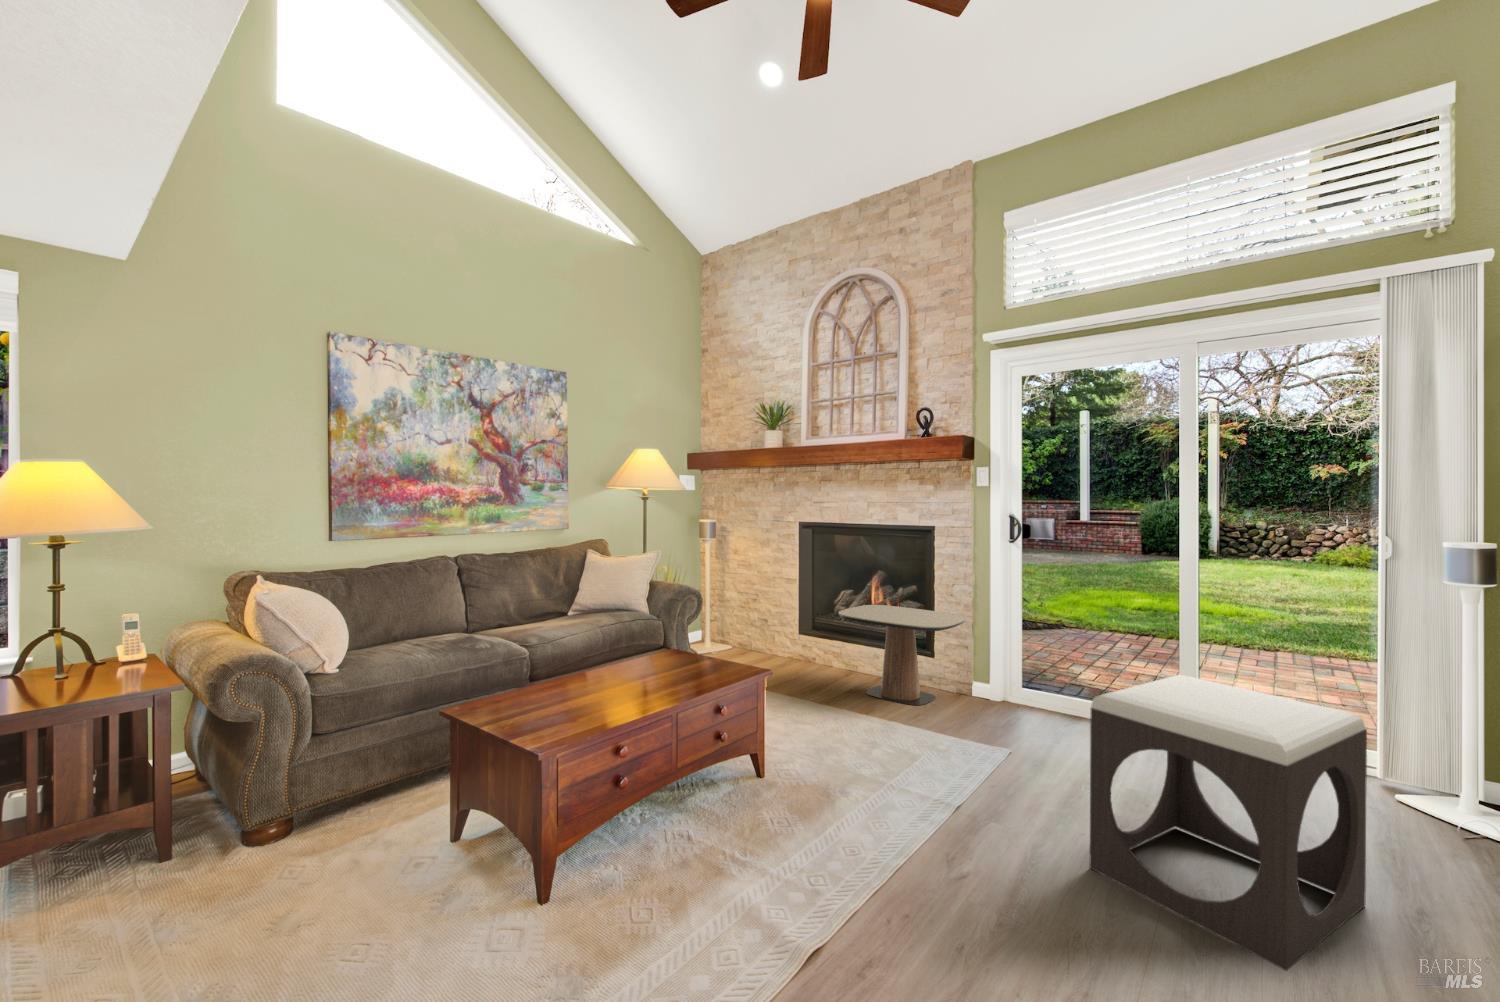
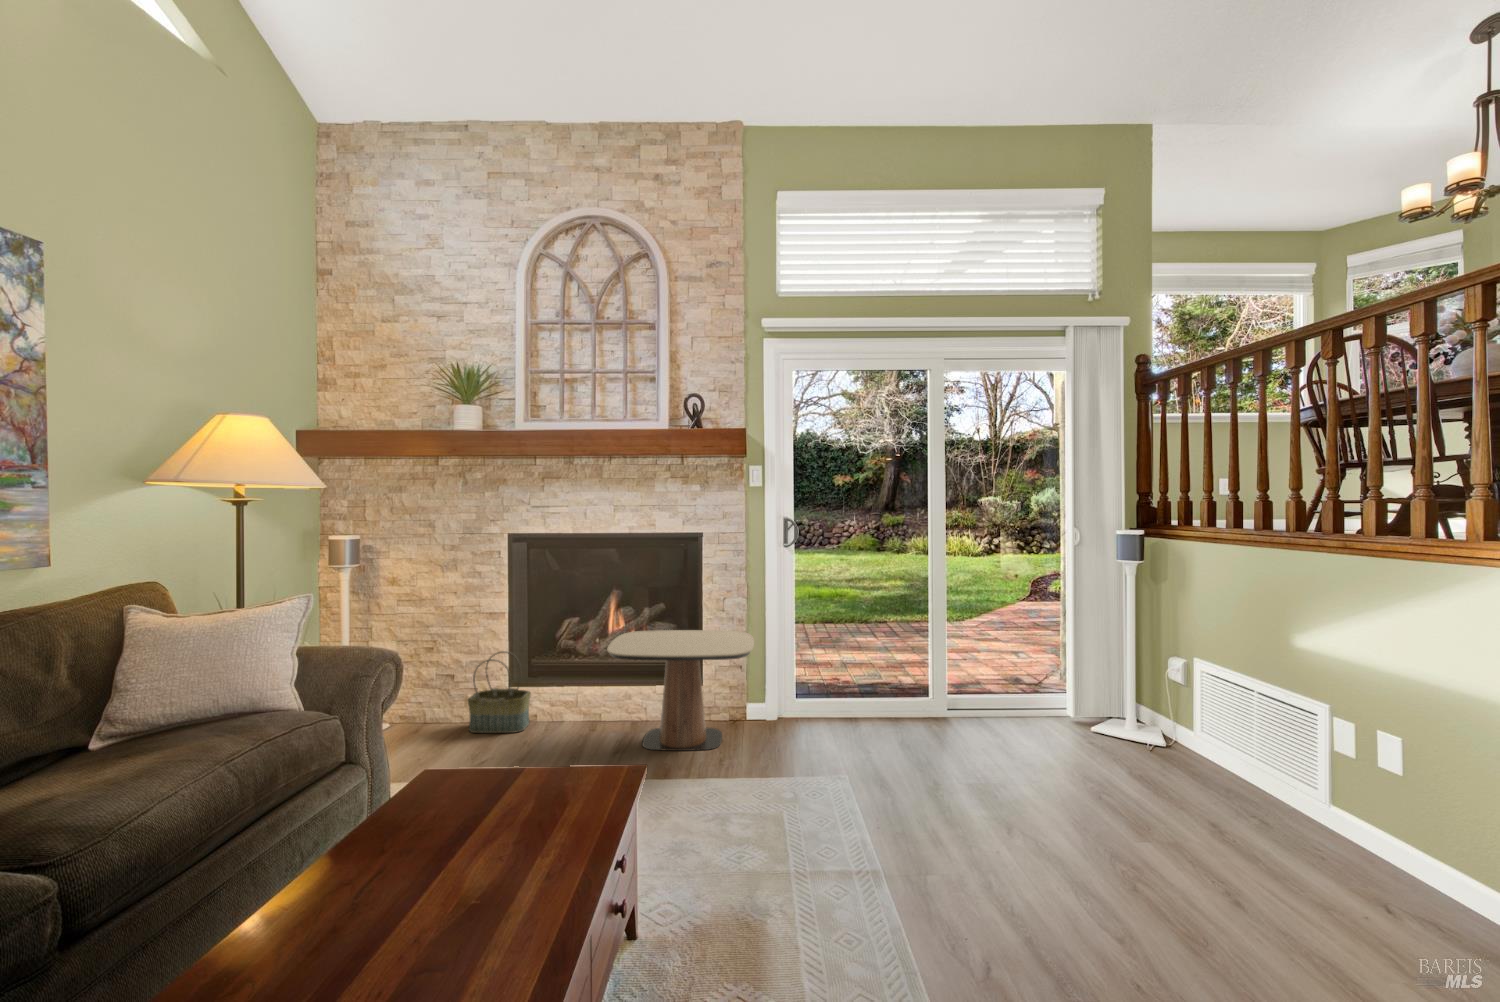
basket: none [768,609,809,667] -> present [468,651,531,733]
footstool: present [1090,675,1367,971] -> none [1063,672,1316,951]

